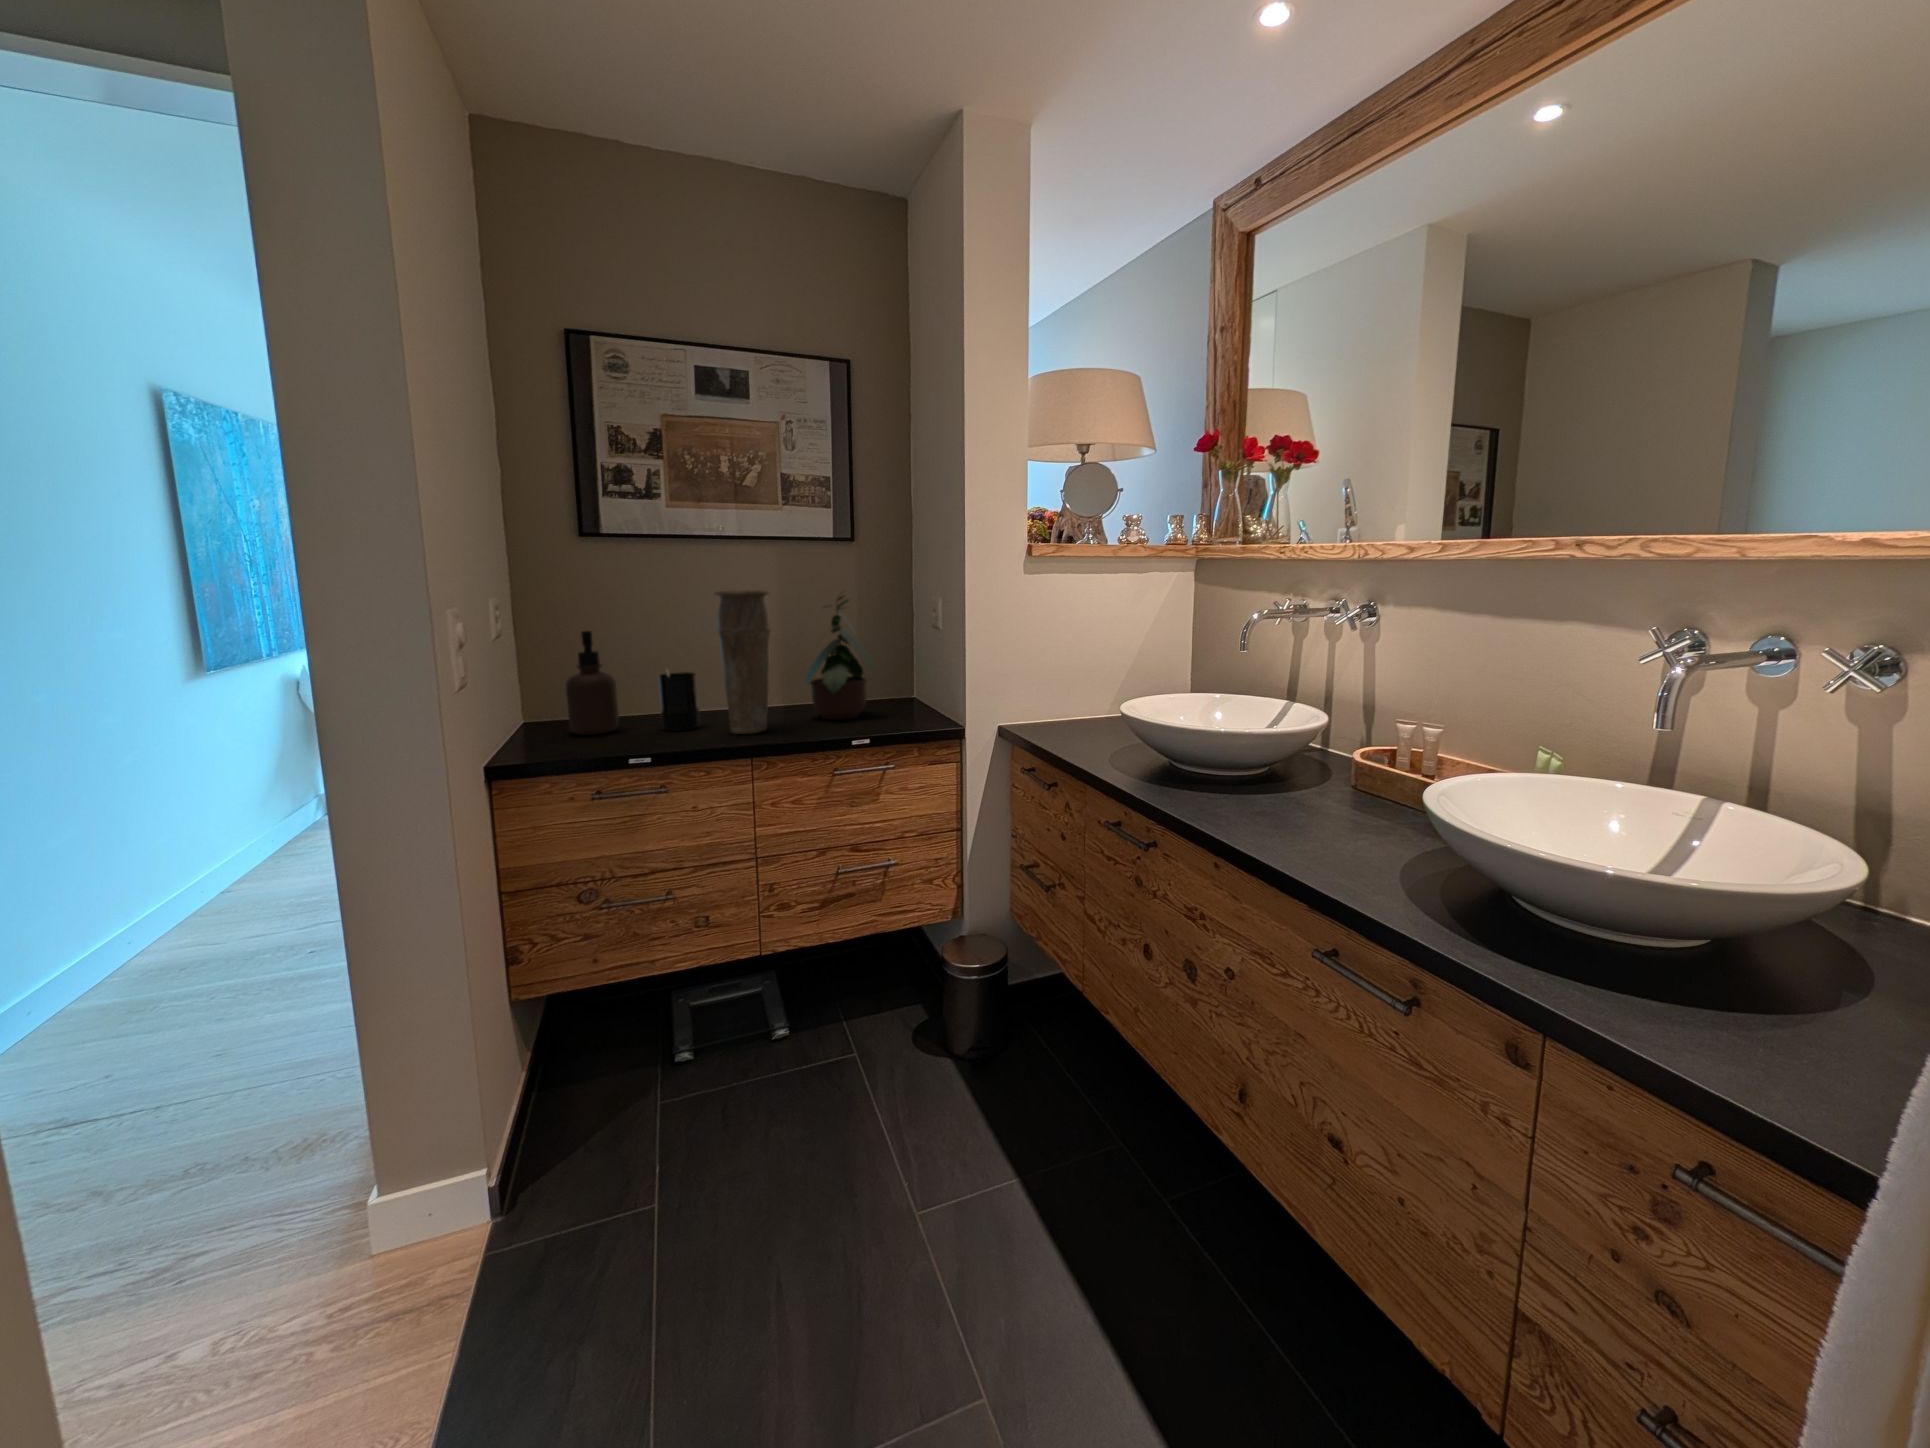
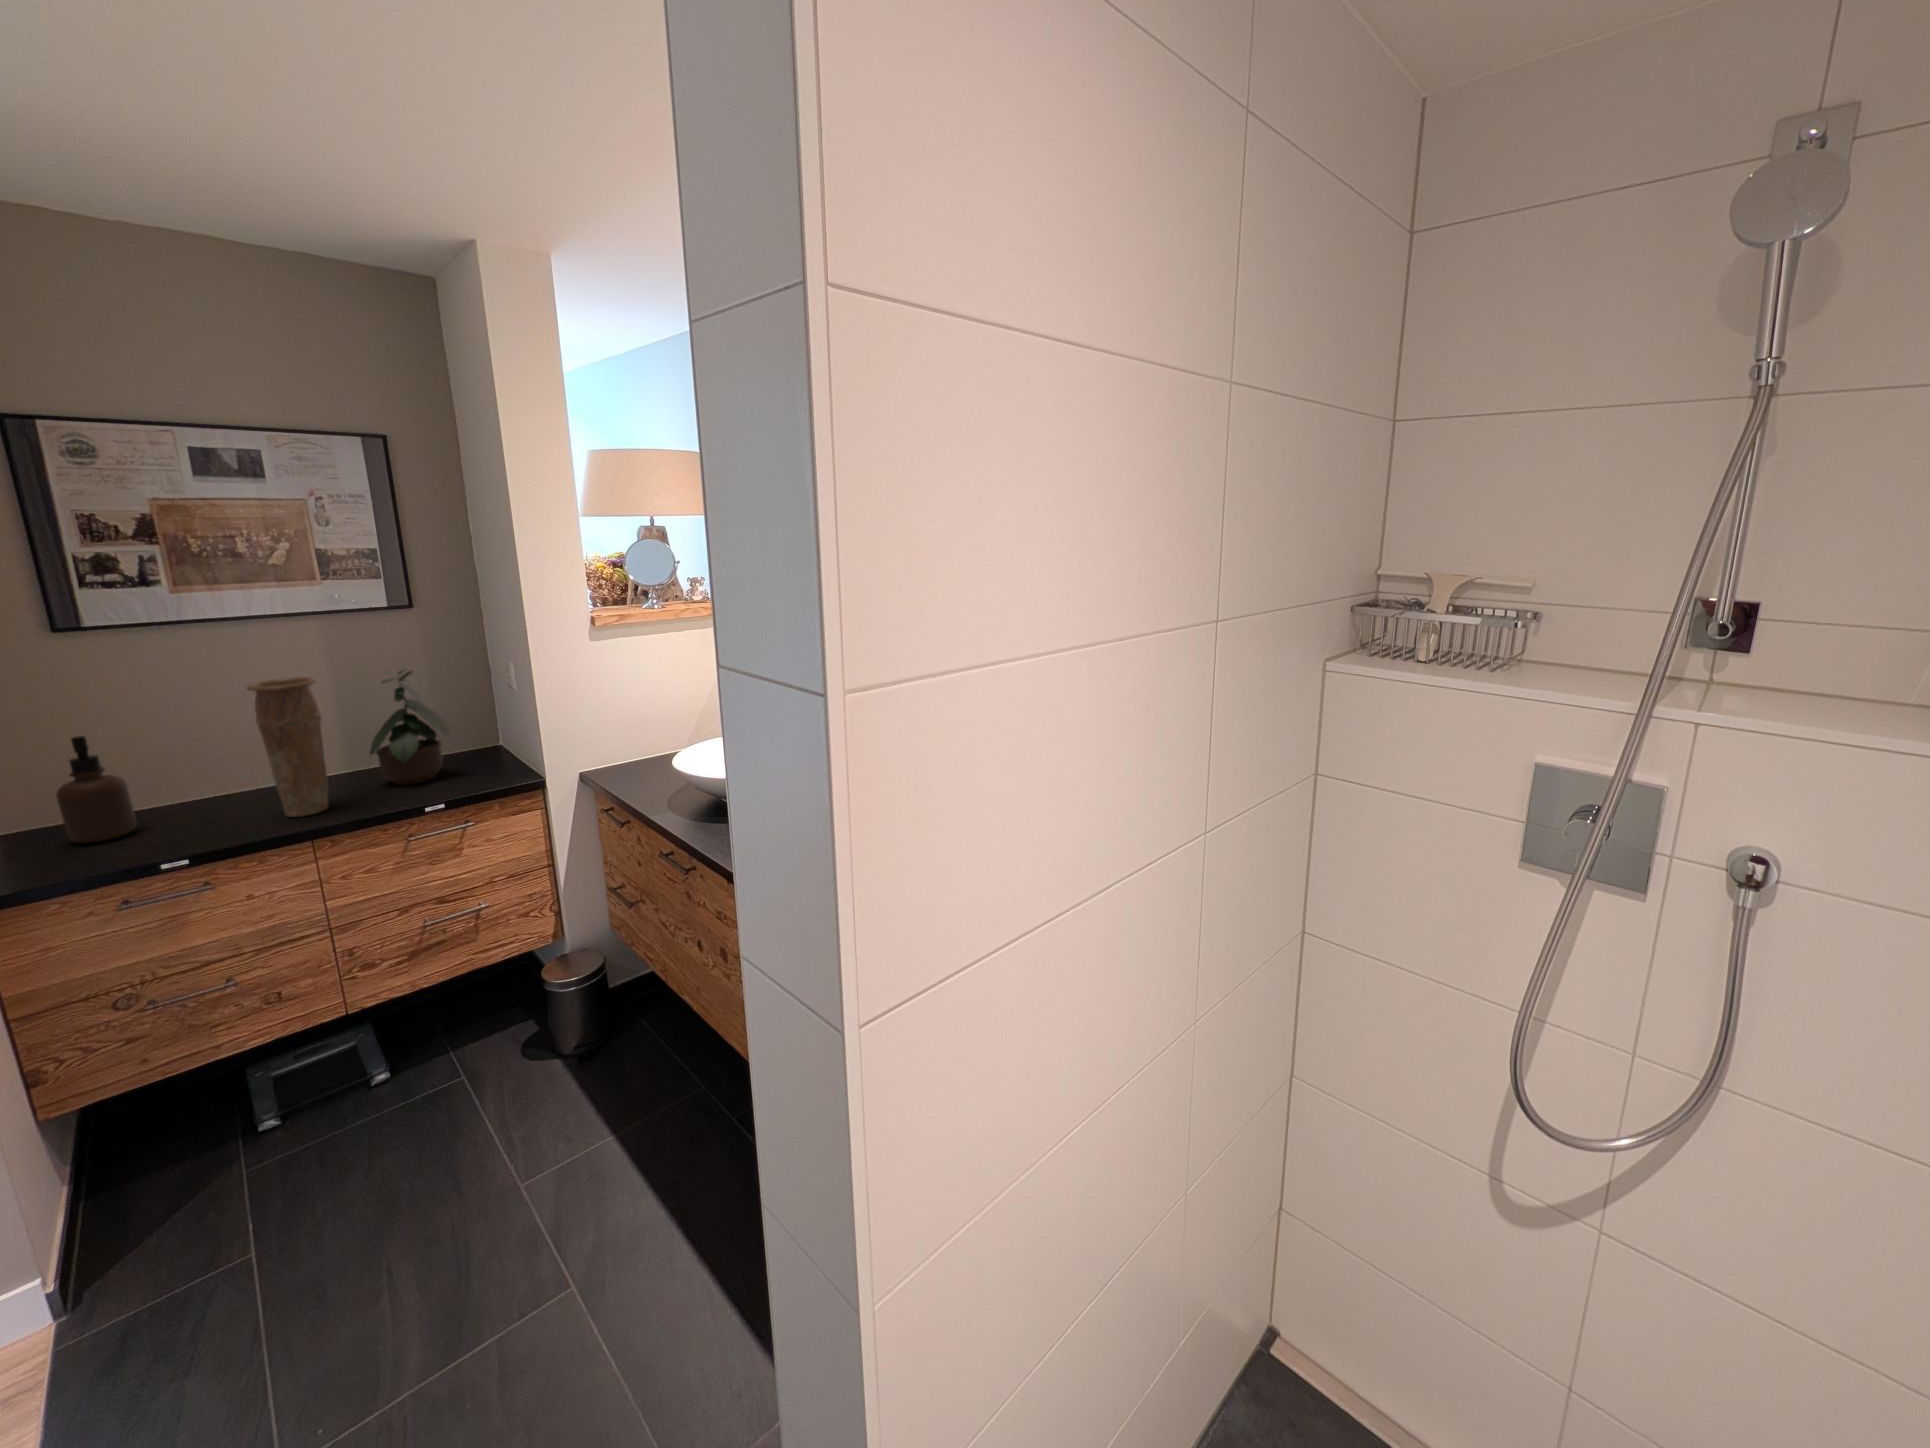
candle: present [659,672,700,731] -> none [179,761,245,823]

